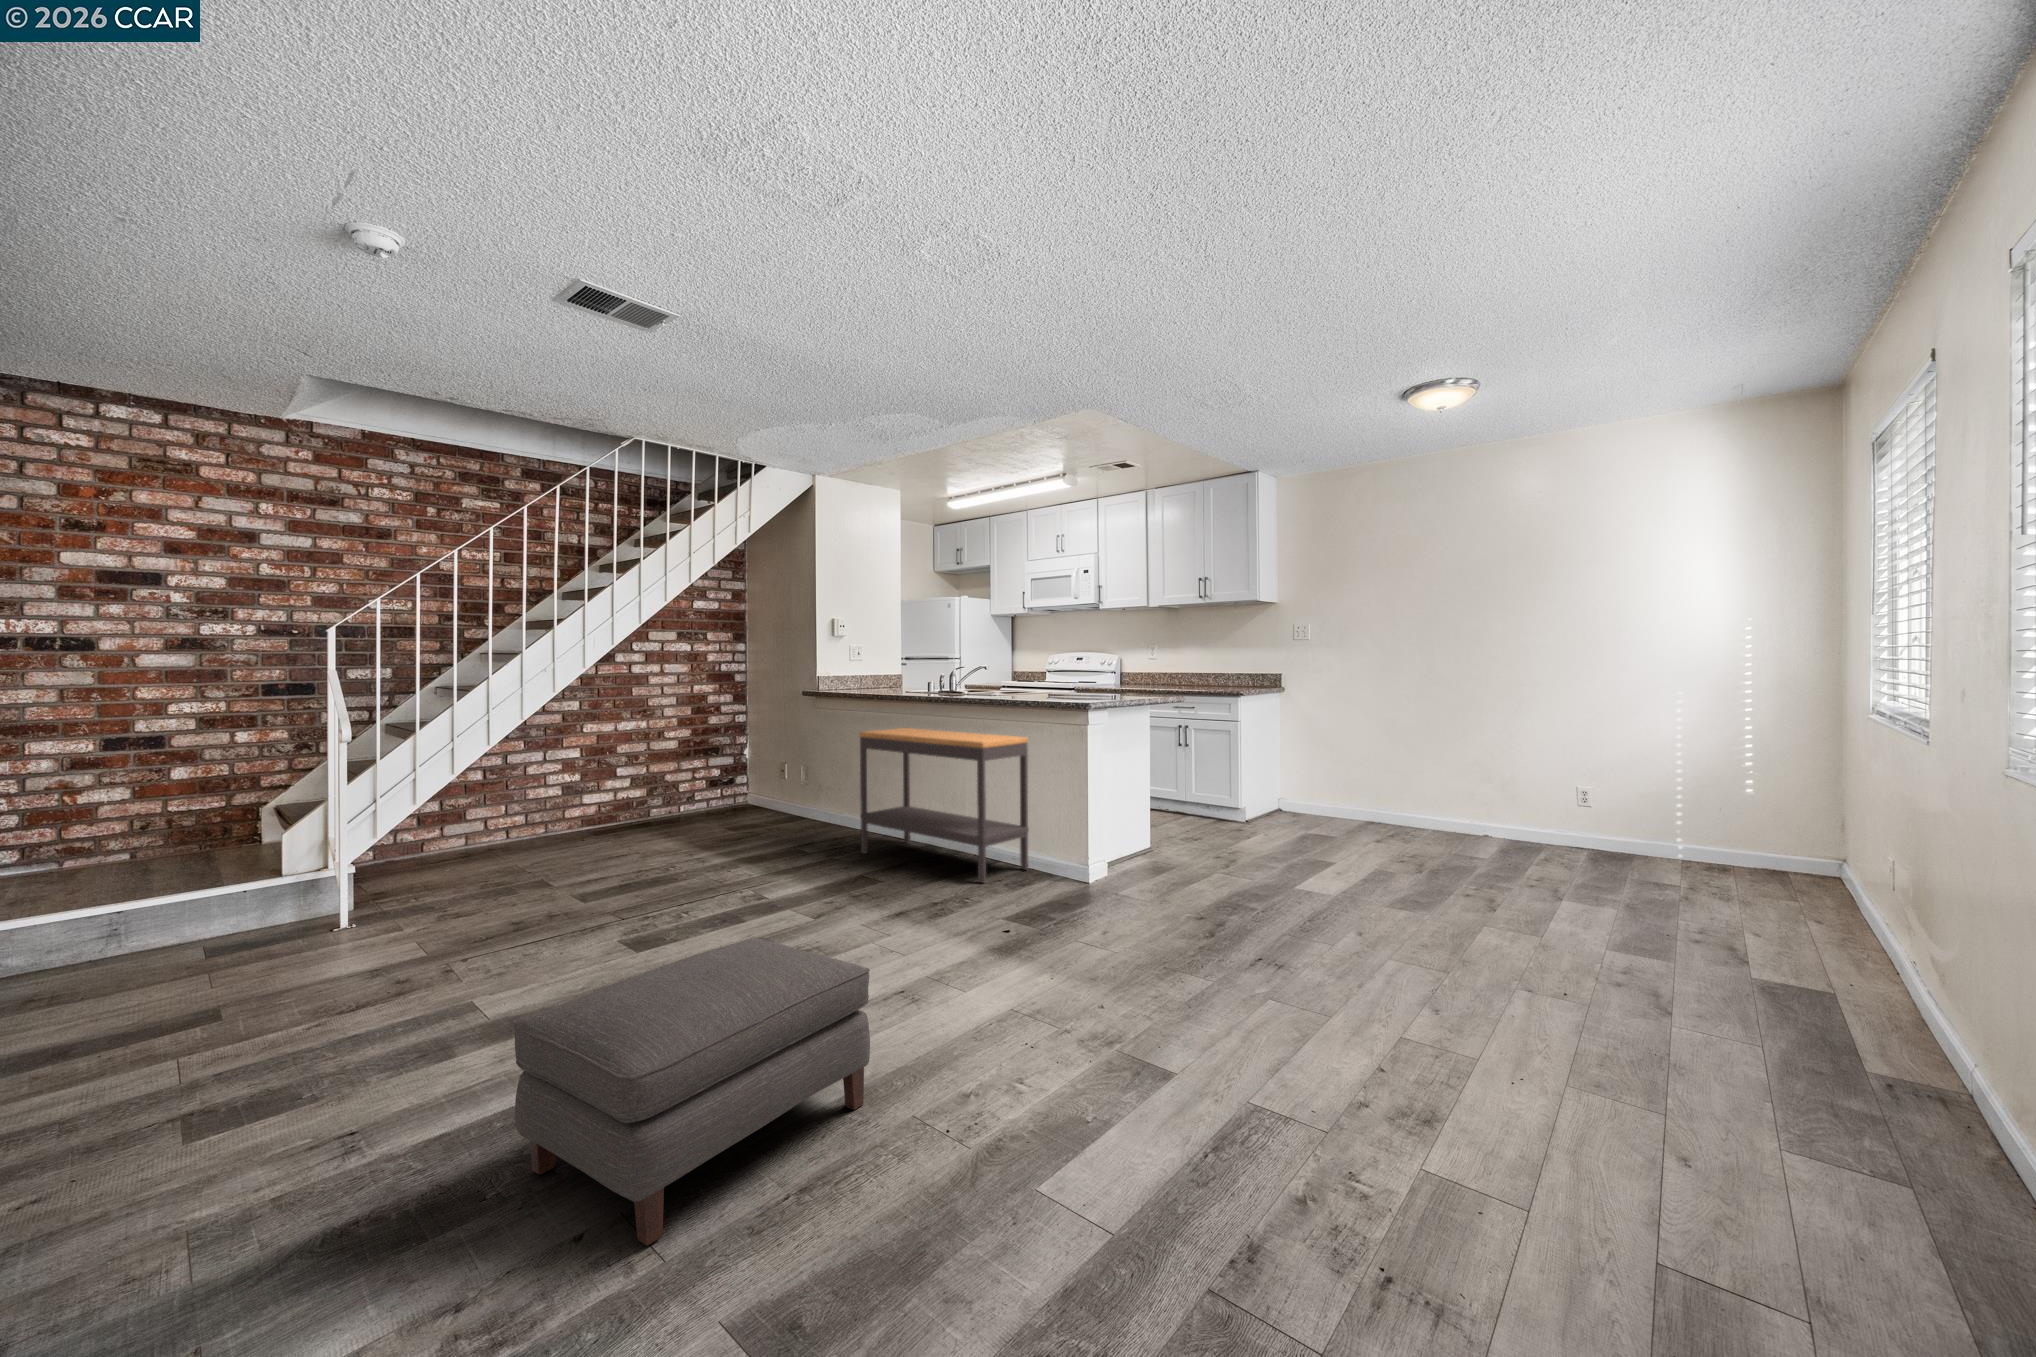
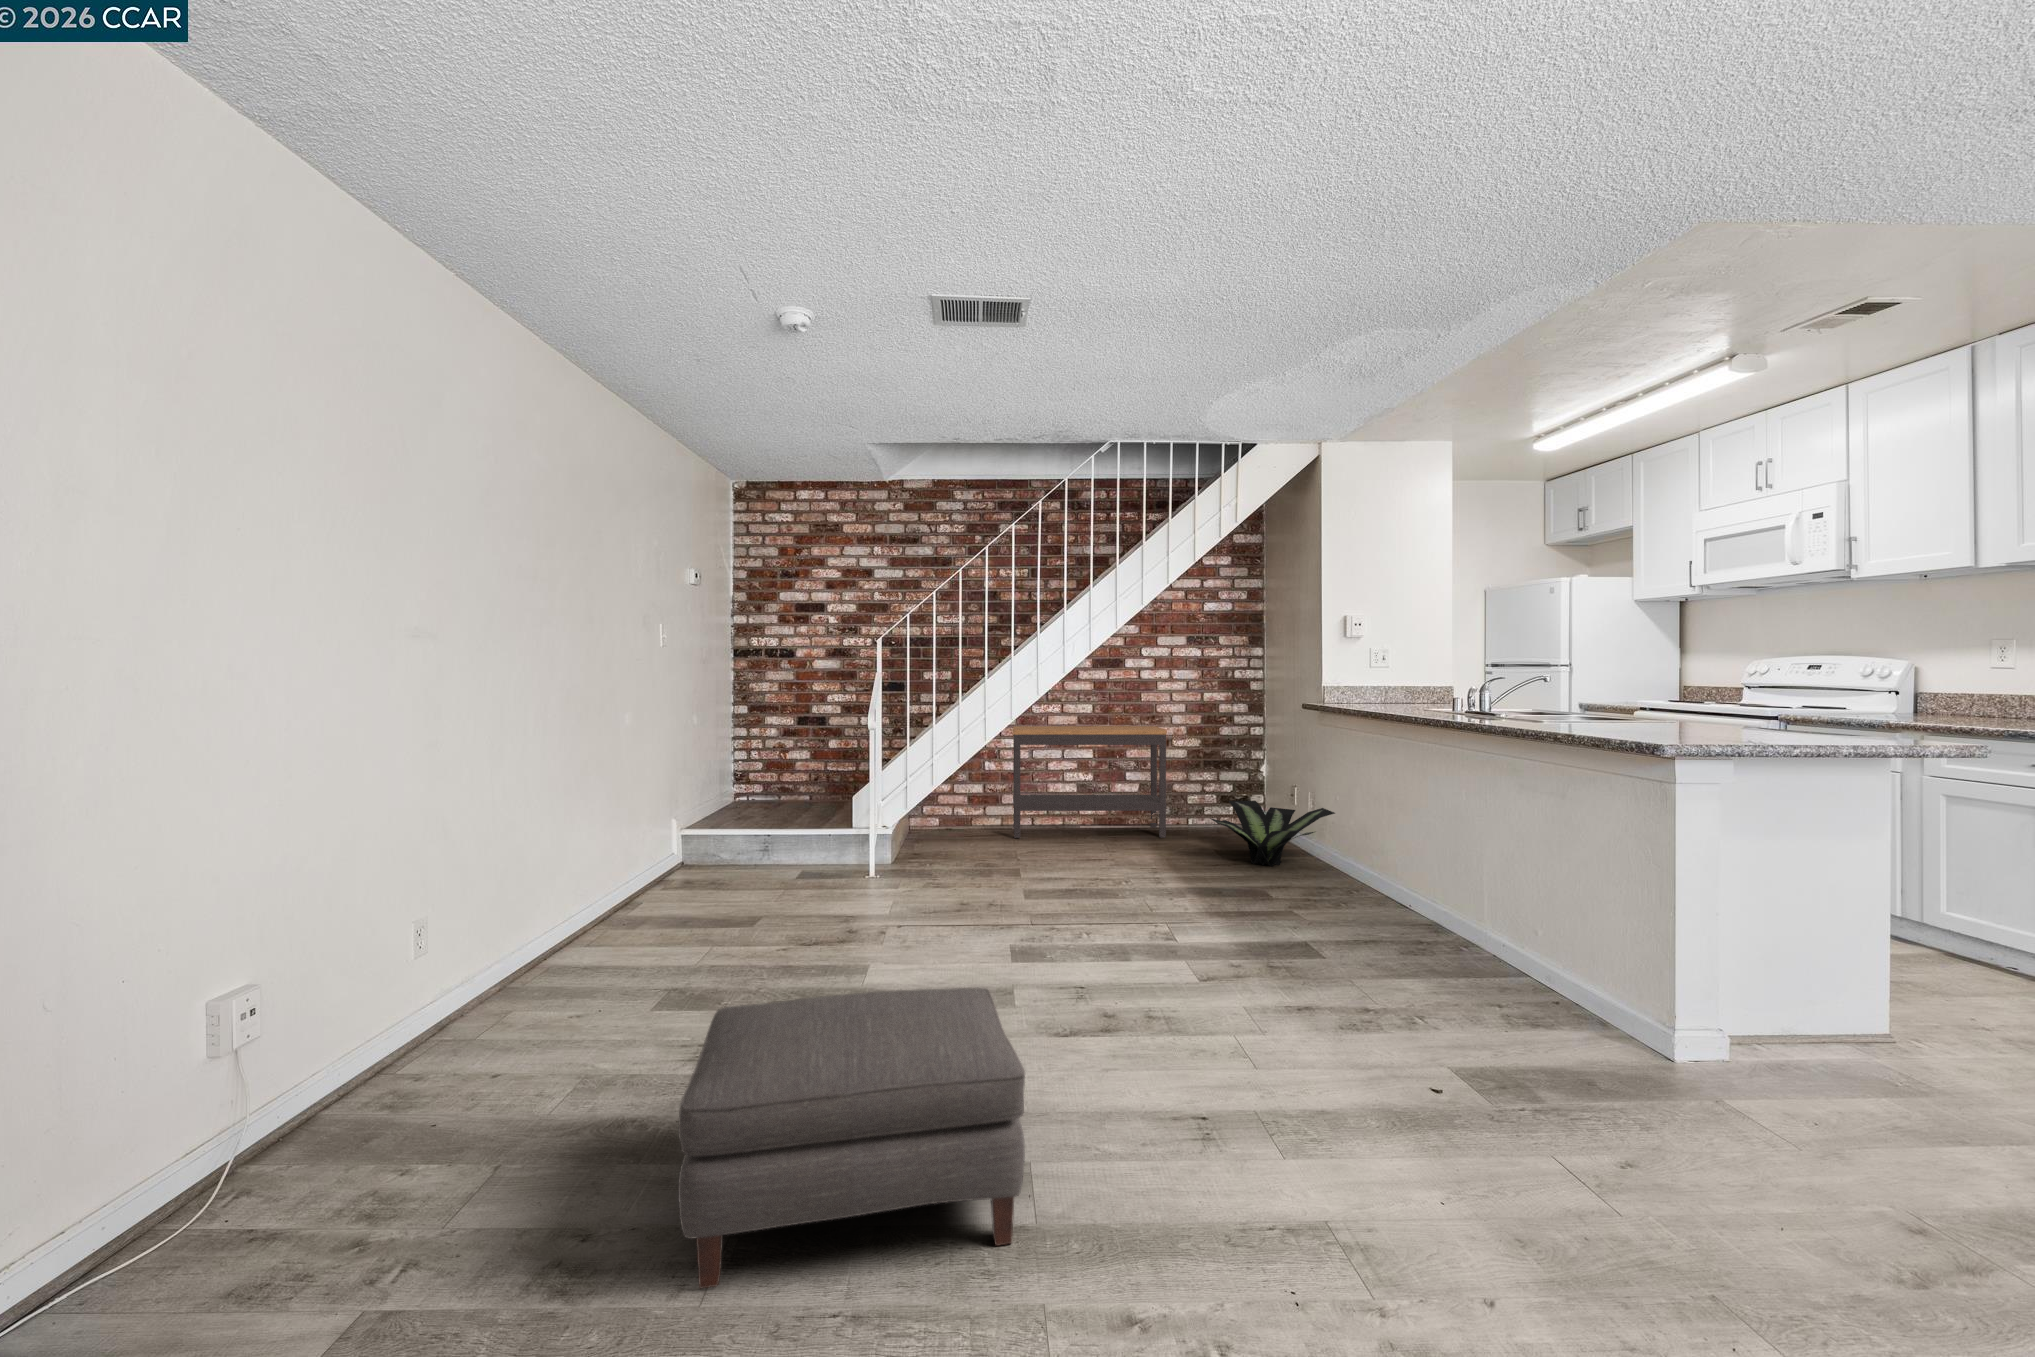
console table: present [859,728,1029,883] -> present [1013,726,1167,838]
potted plant: none [733,779,838,835] -> present [1210,801,1335,867]

